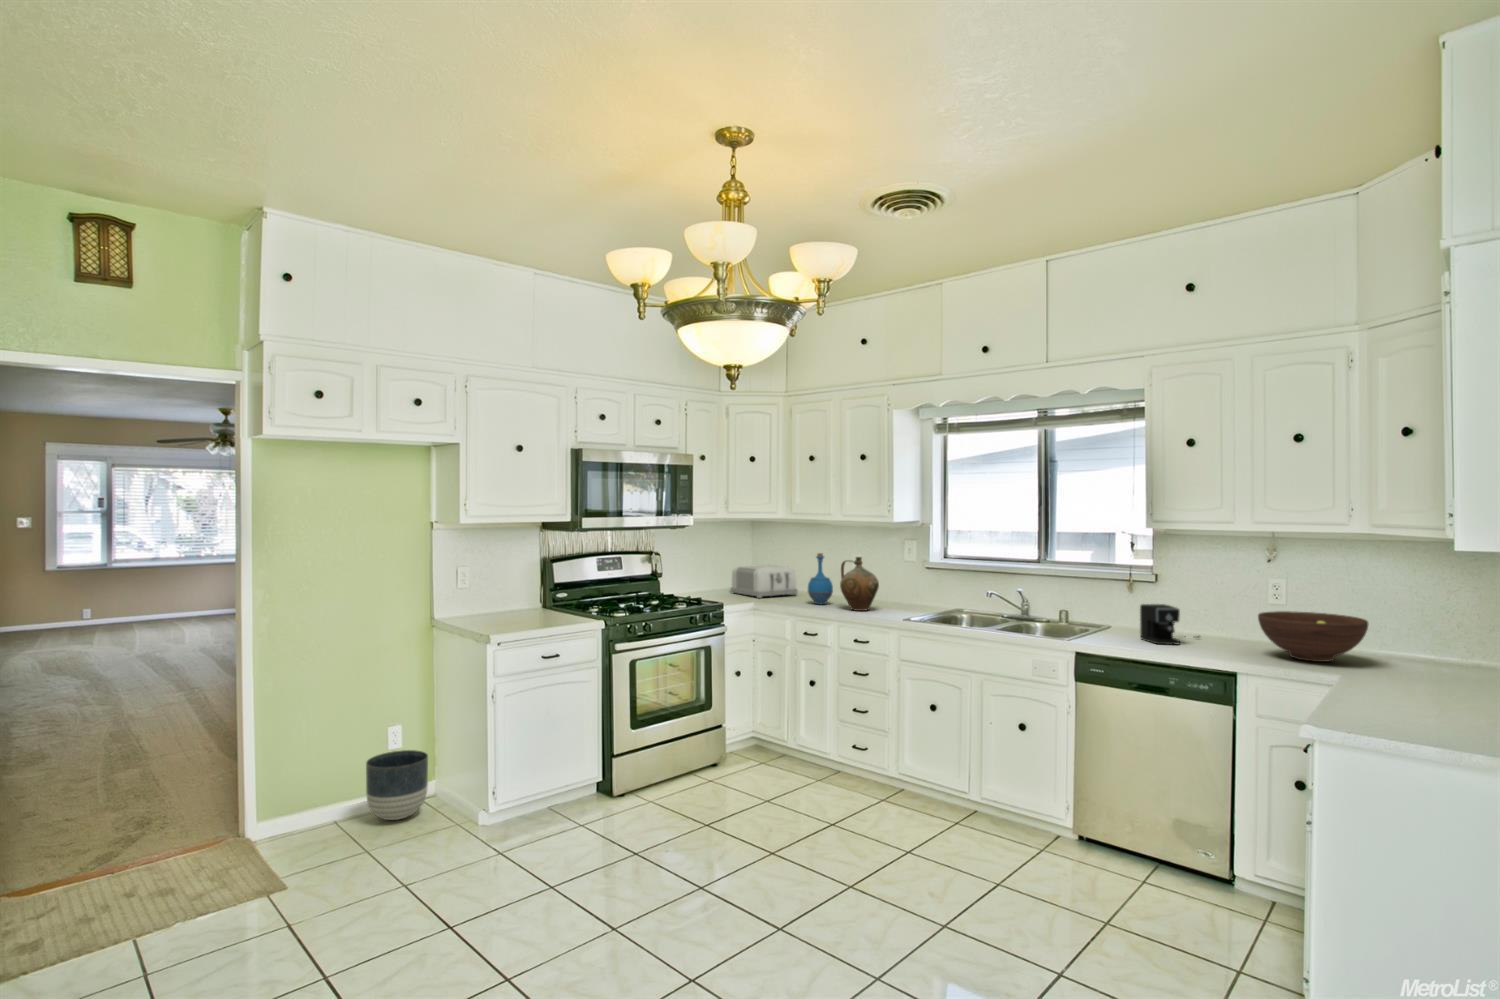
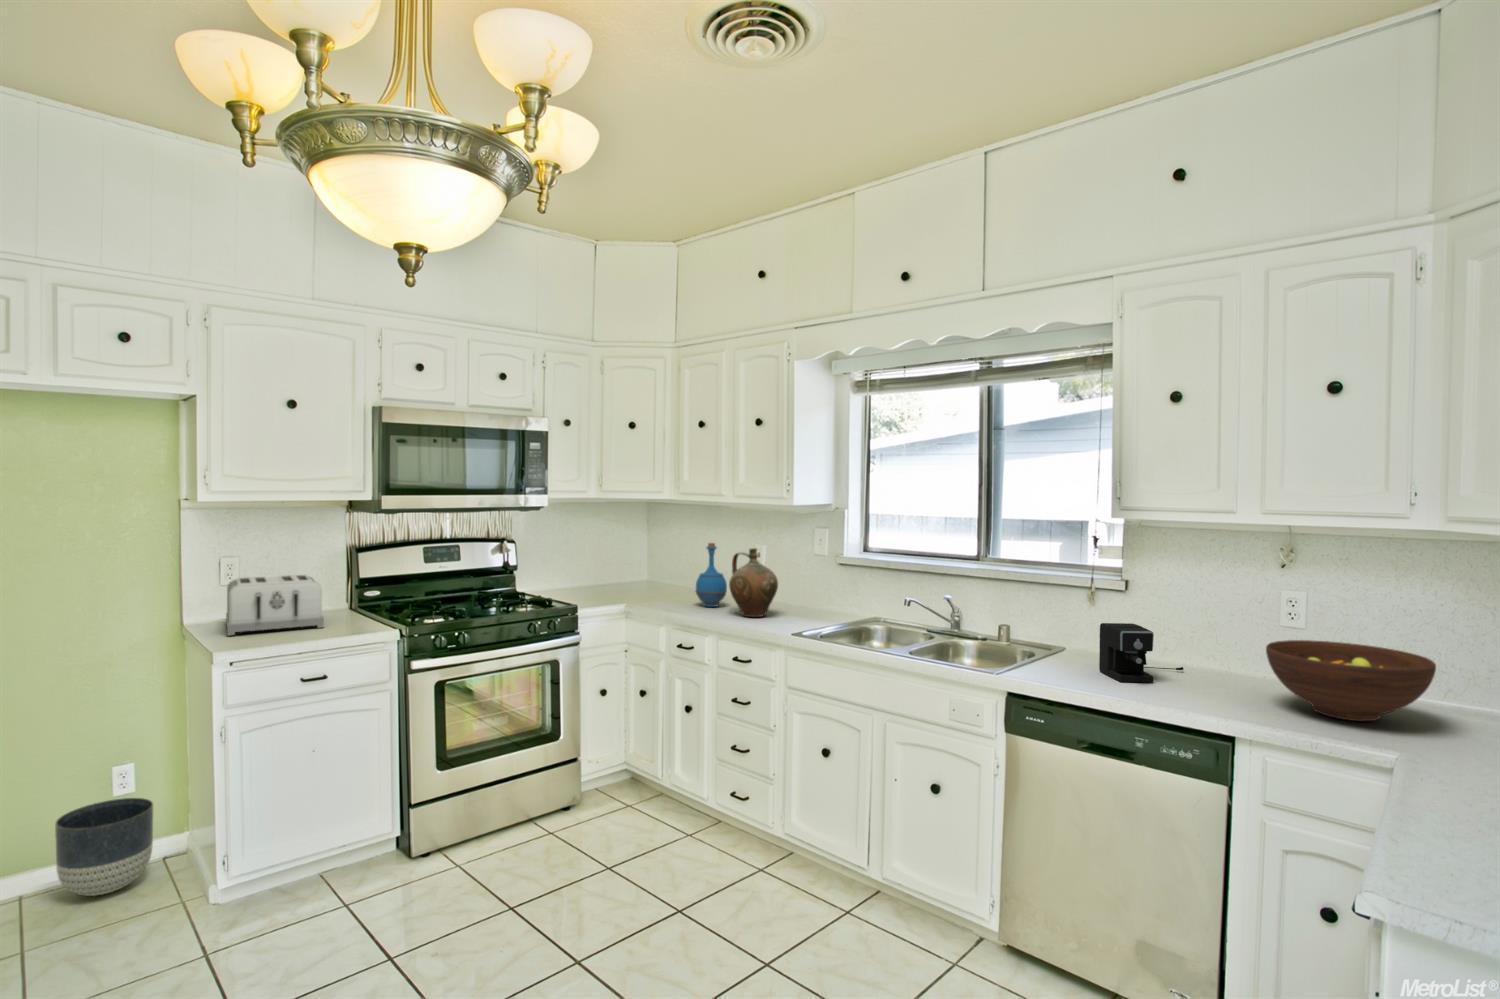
toaster: present [731,565,798,598] -> present [226,575,324,635]

